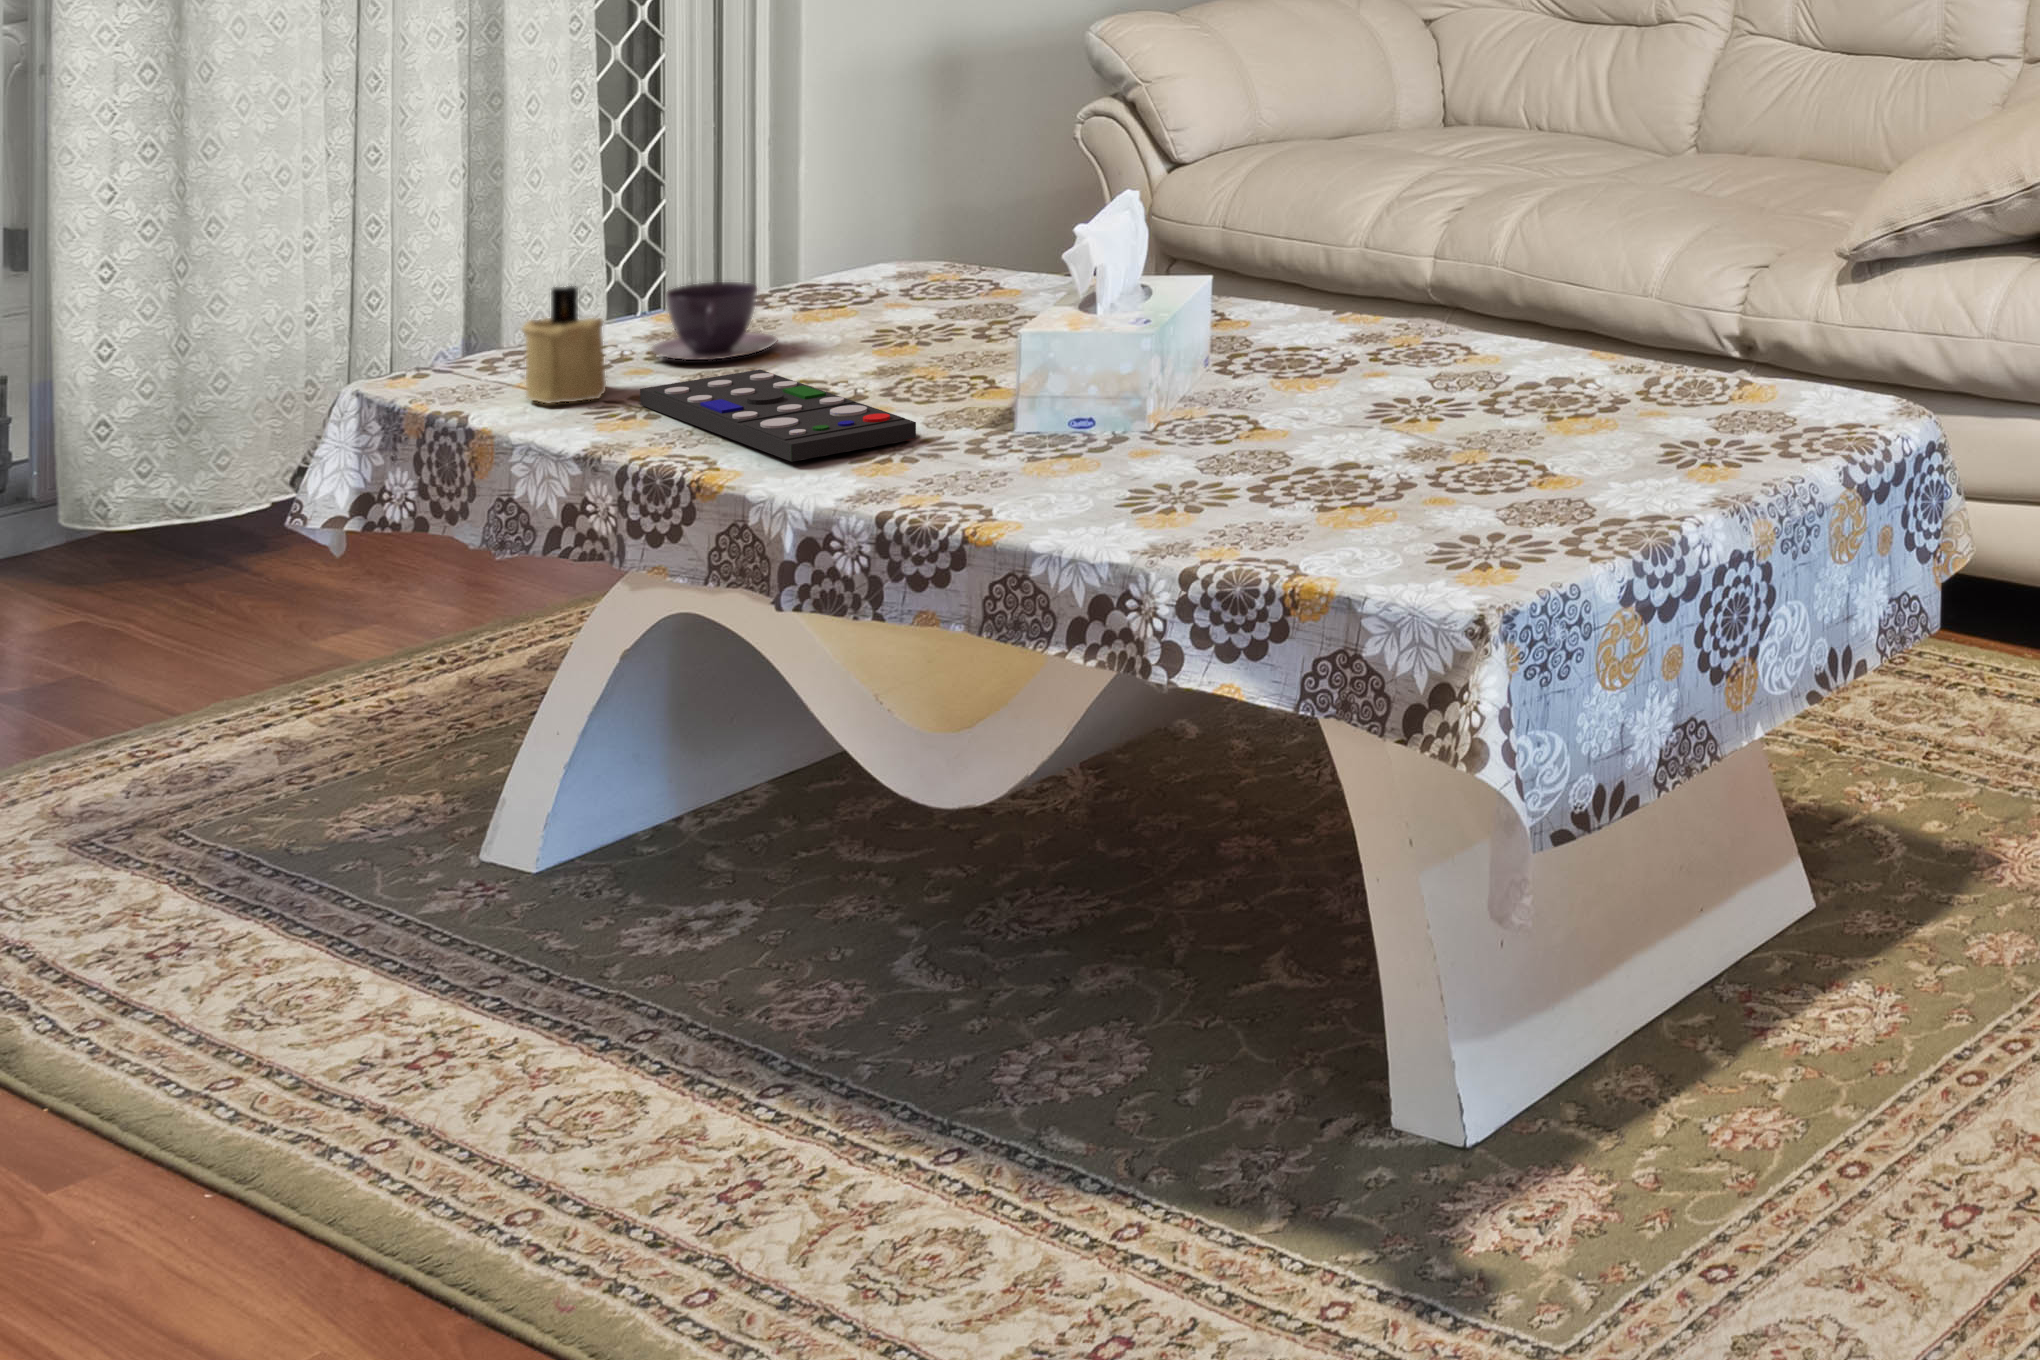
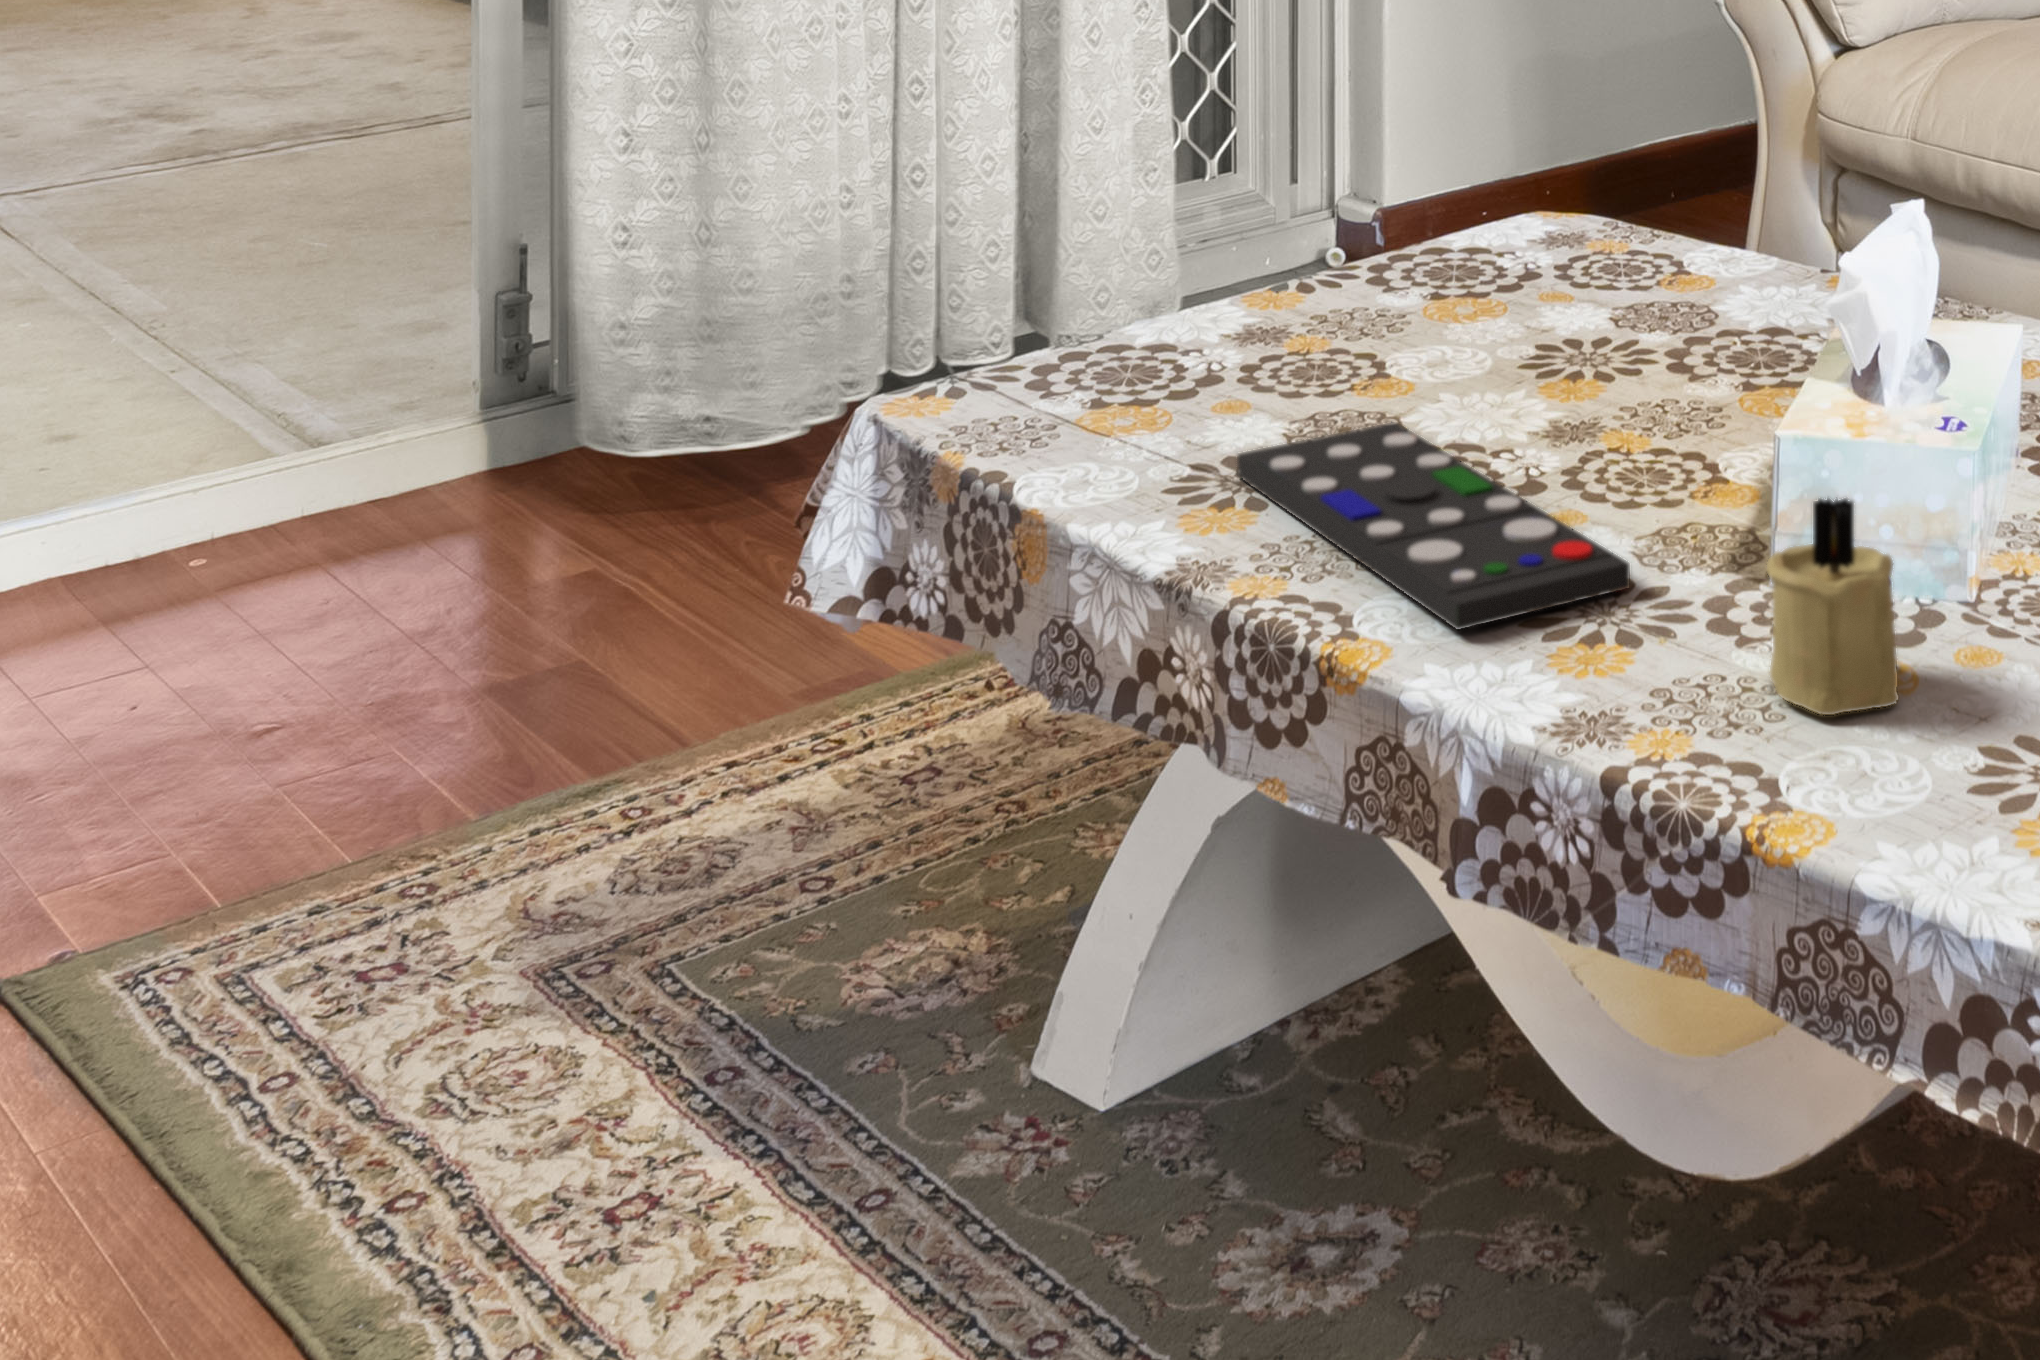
teacup: present [652,282,777,360] -> none [1248,270,1414,390]
candle: present [523,286,606,403] -> present [1767,498,1899,715]

